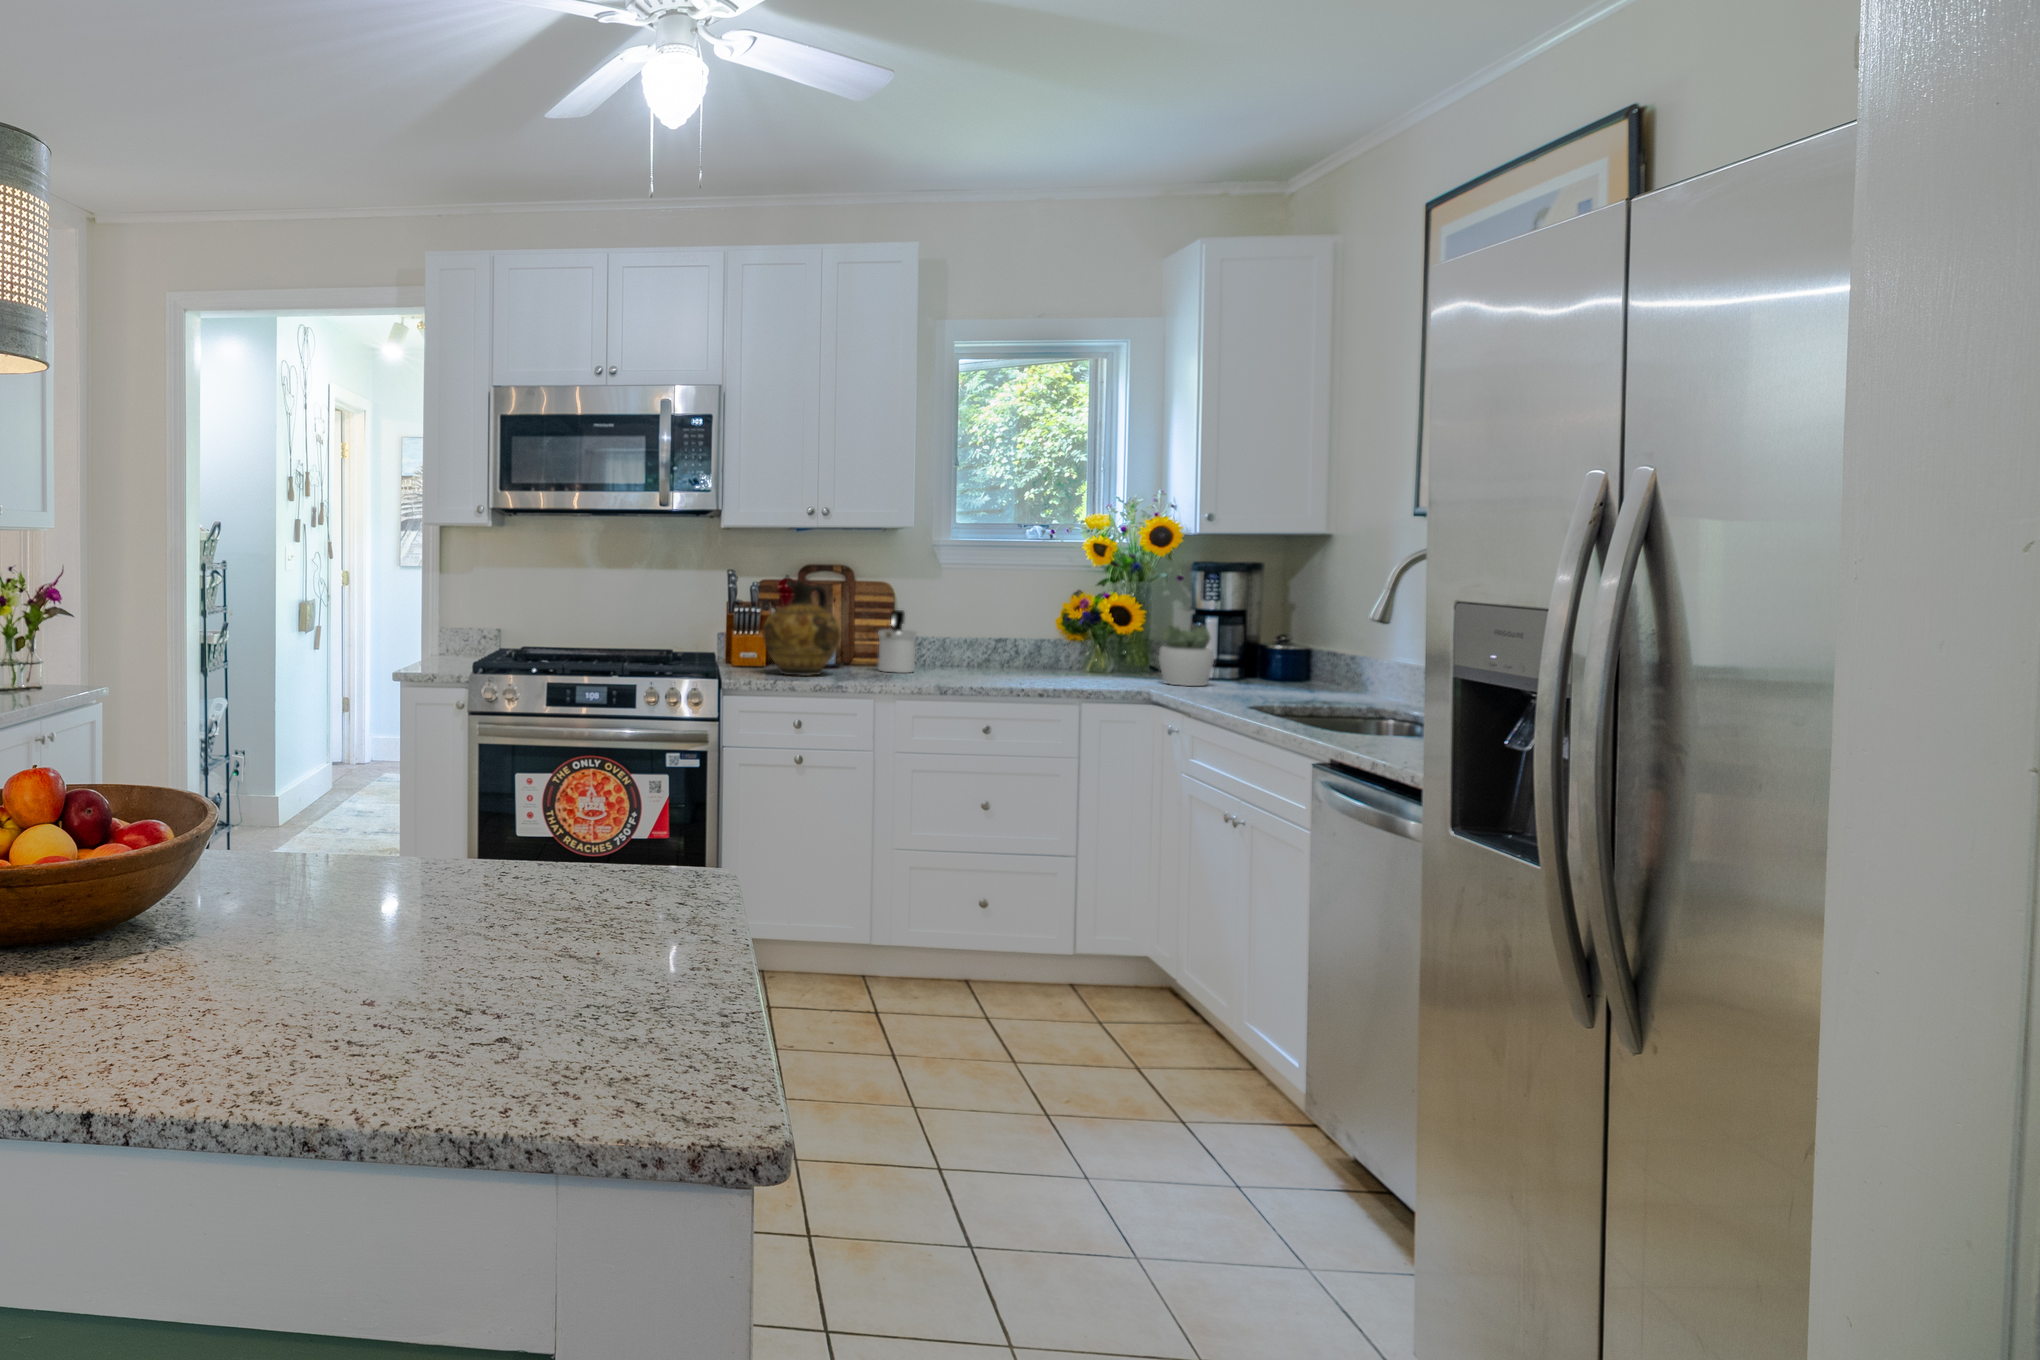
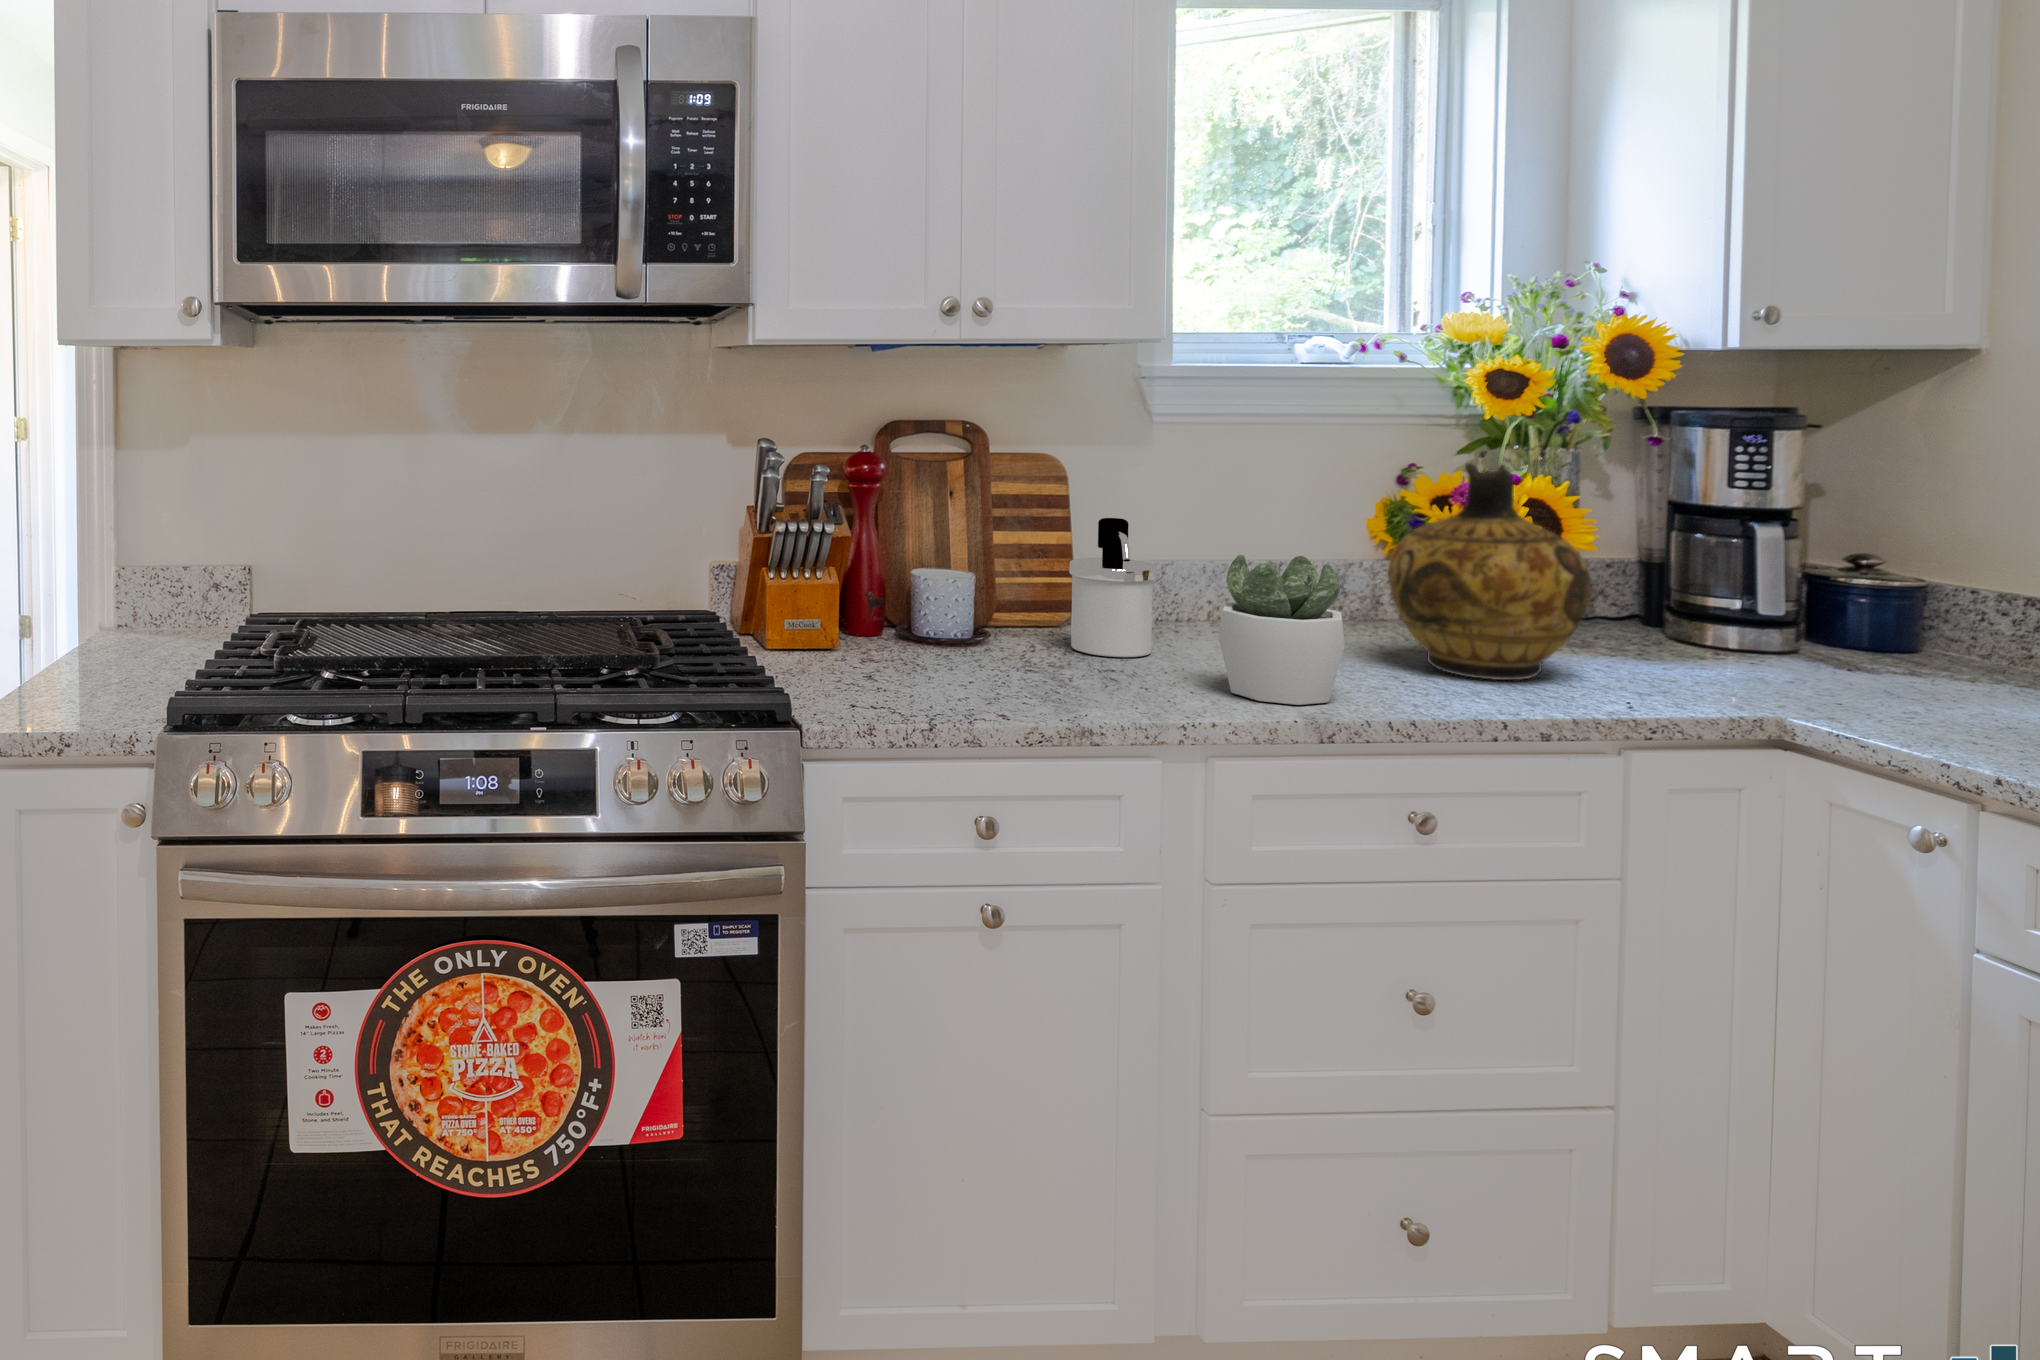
ceramic jug: present [763,580,841,676] -> present [1388,463,1591,680]
succulent plant: present [1159,625,1214,686] -> present [1218,555,1345,705]

